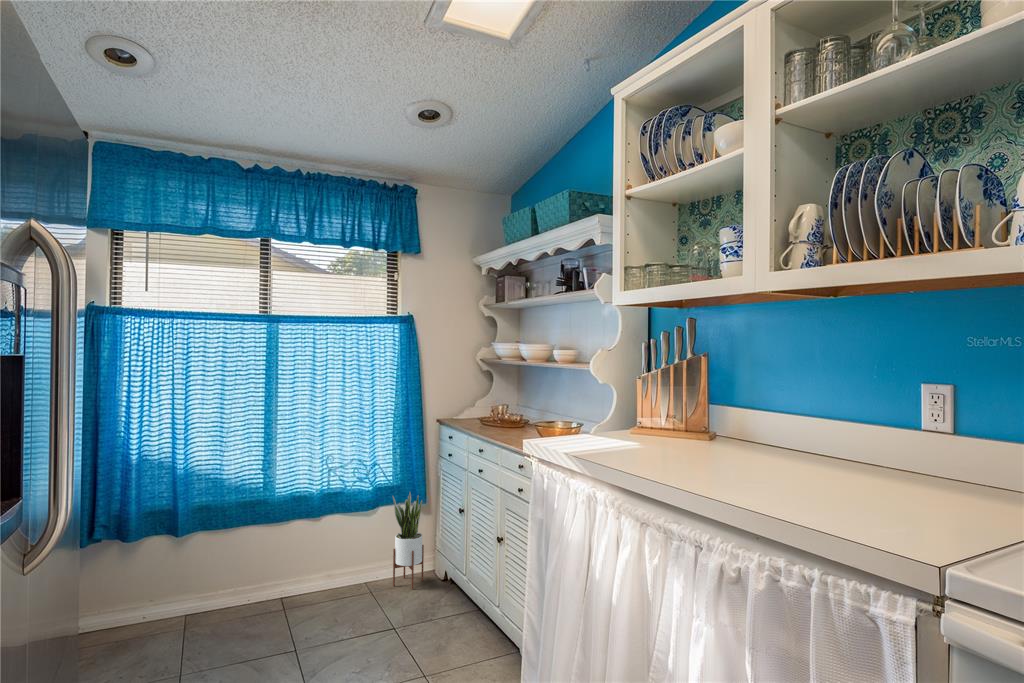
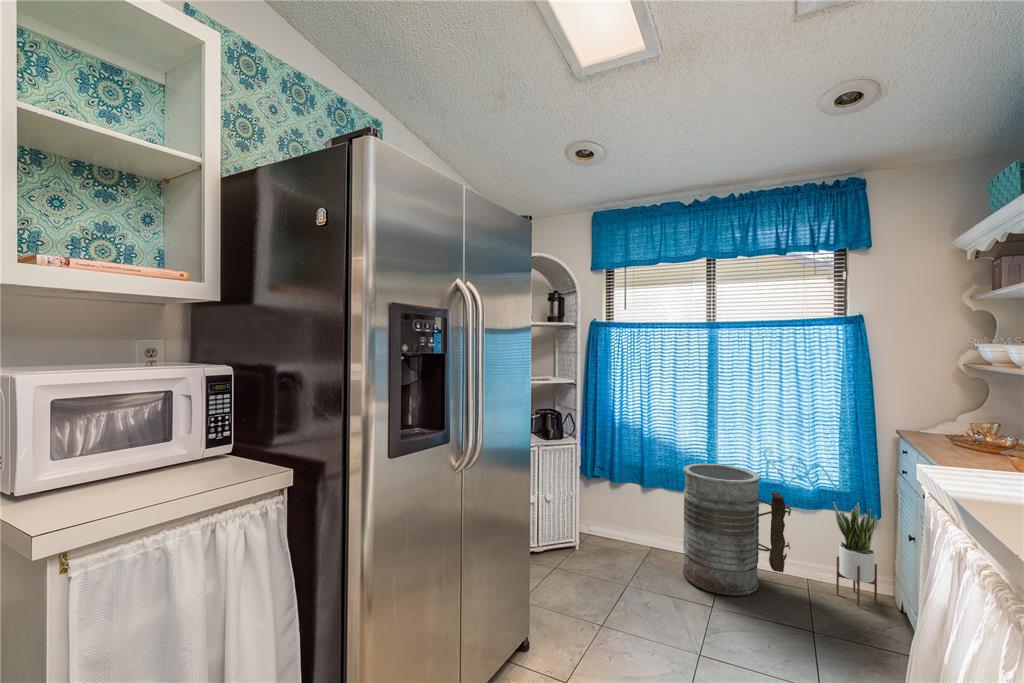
trash can: none [240,482,359,635] -> present [683,464,791,596]

